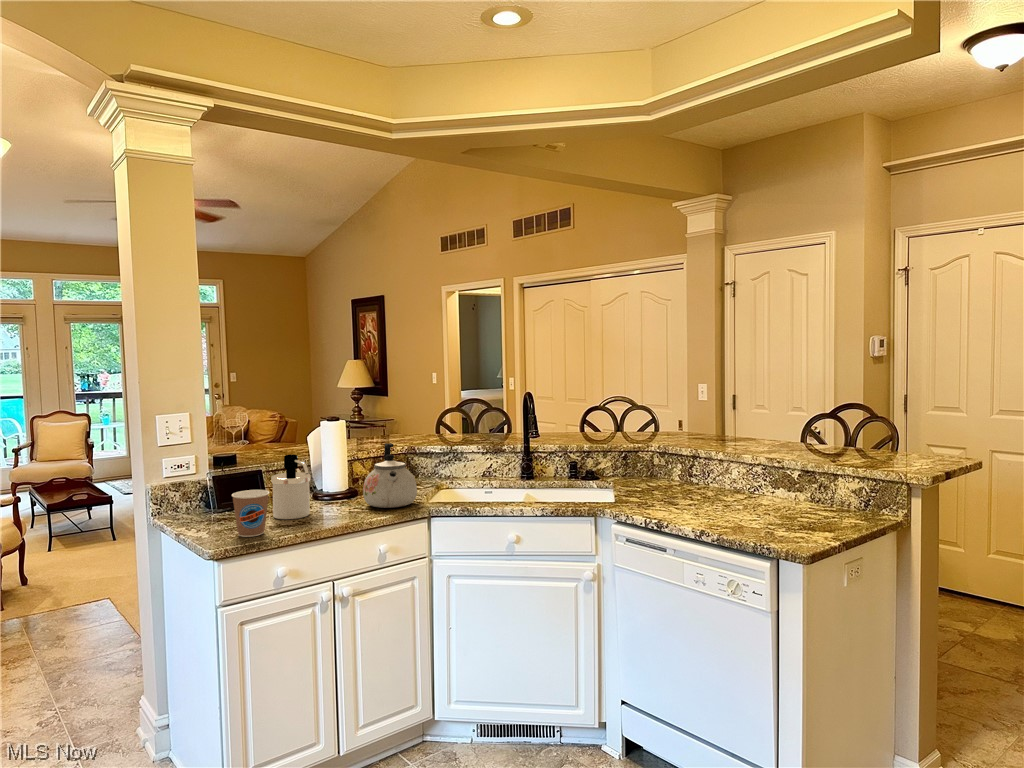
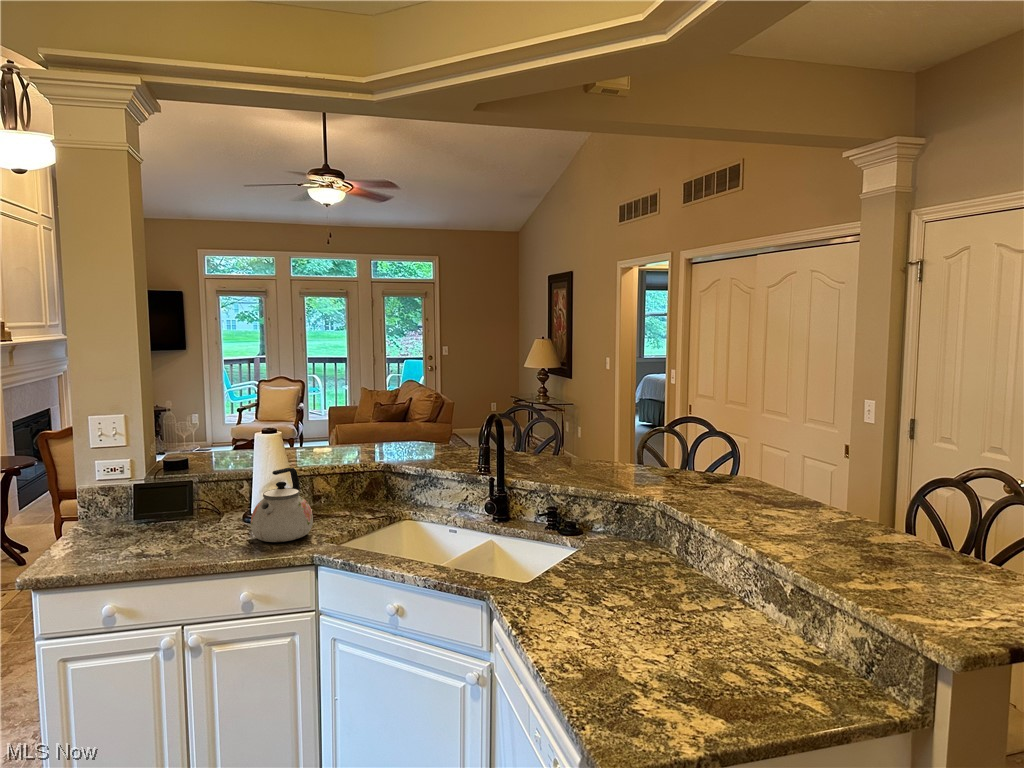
soap dispenser: present [271,454,311,519] -> none [156,474,199,541]
coffee cup: present [232,490,270,537] -> none [73,511,115,559]

